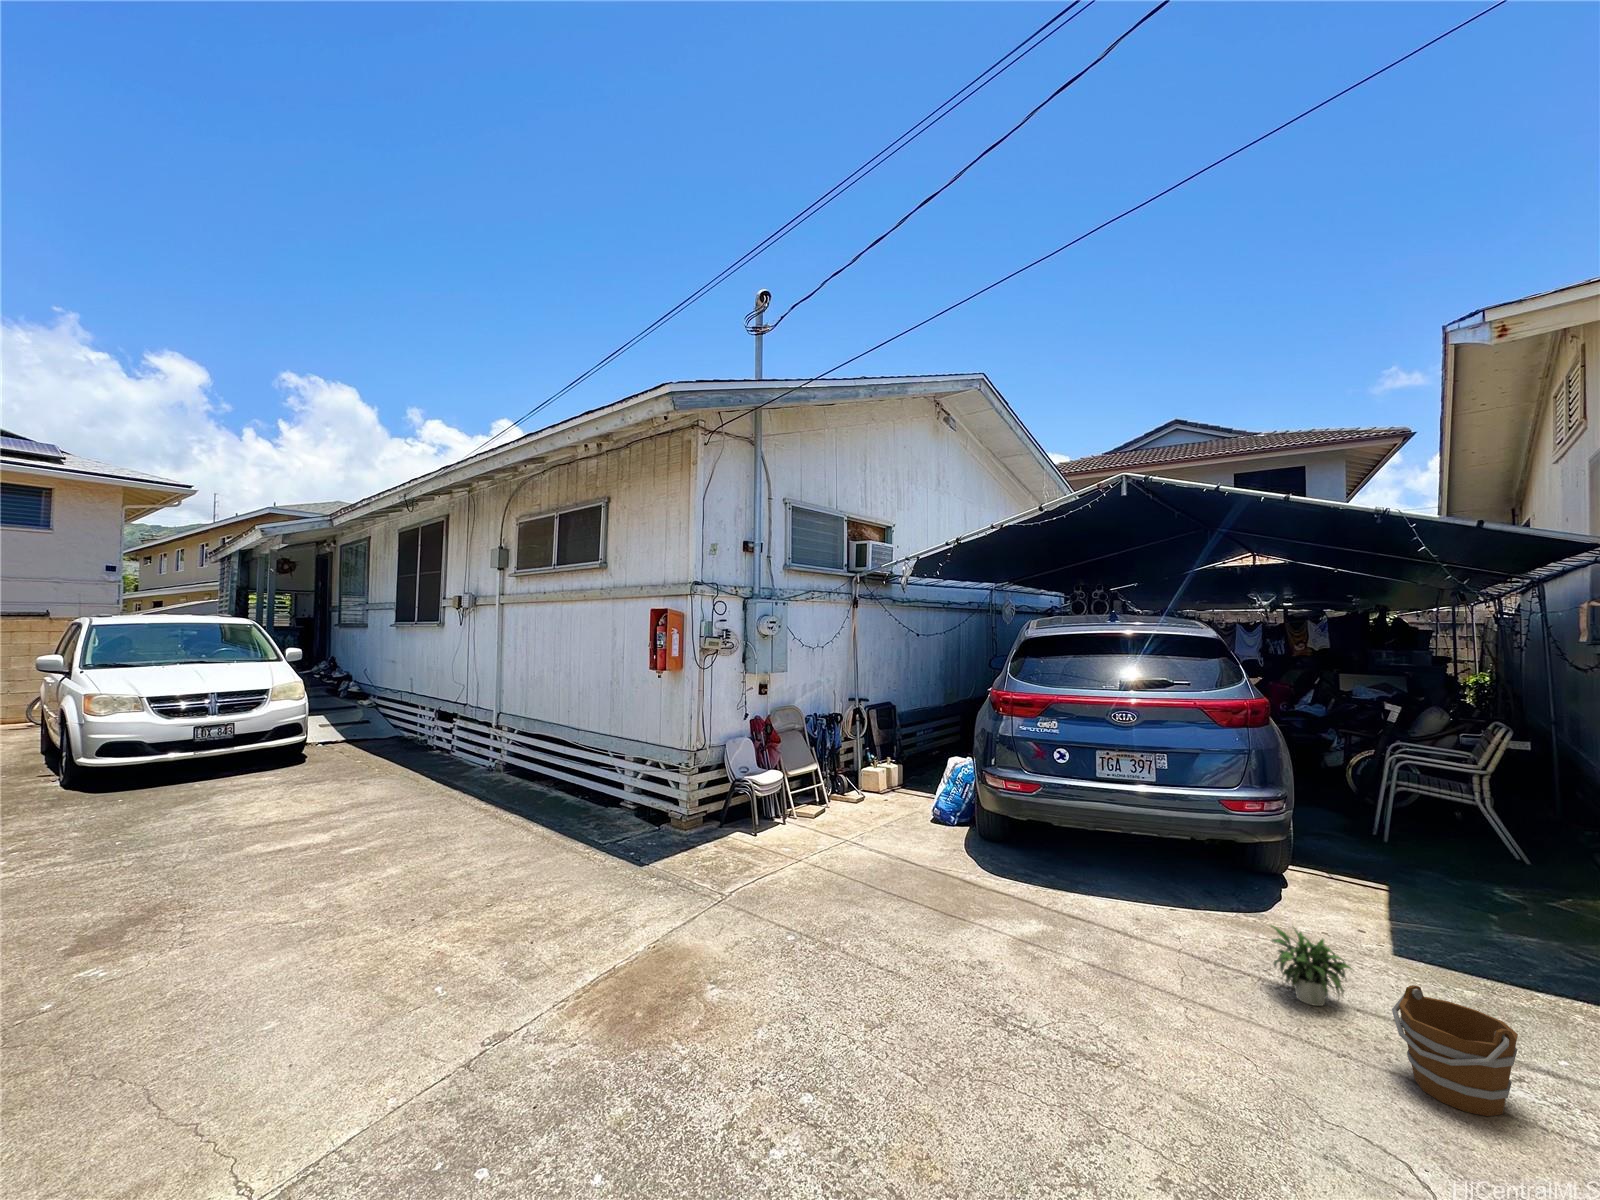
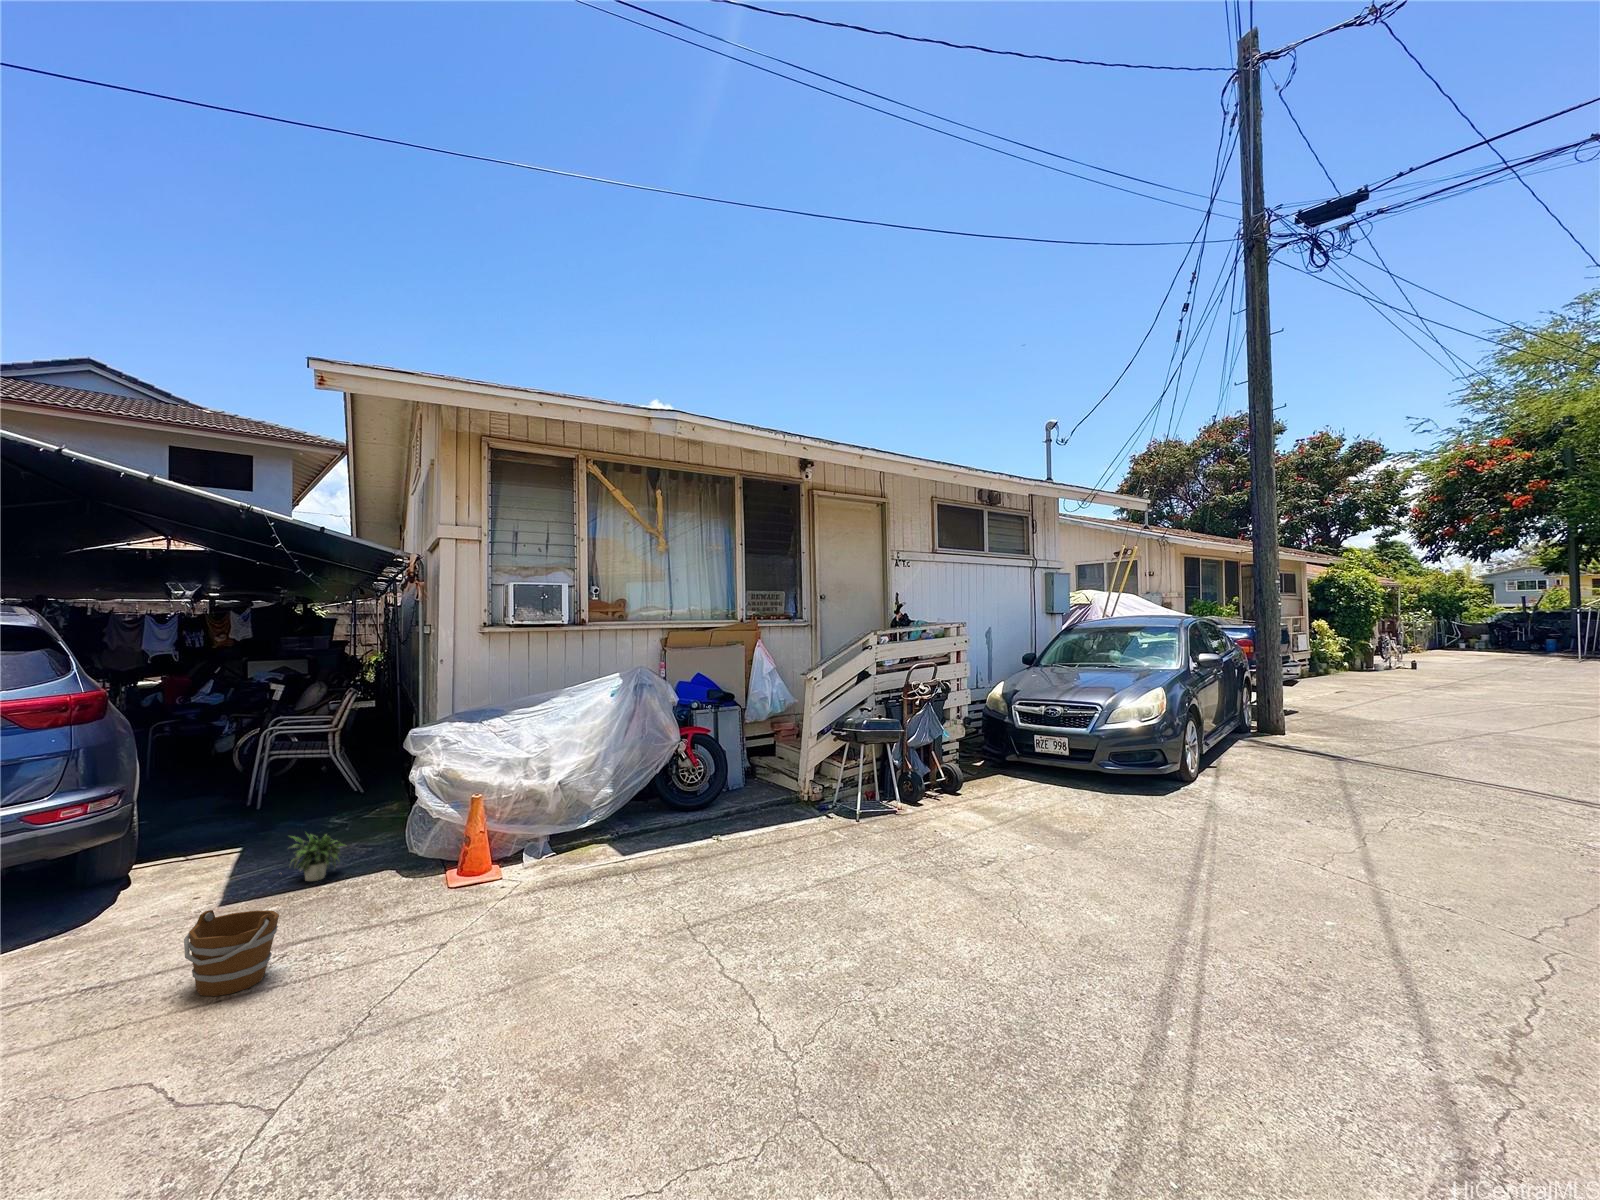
potted plant: present [1271,925,1352,1006] -> present [290,834,345,881]

